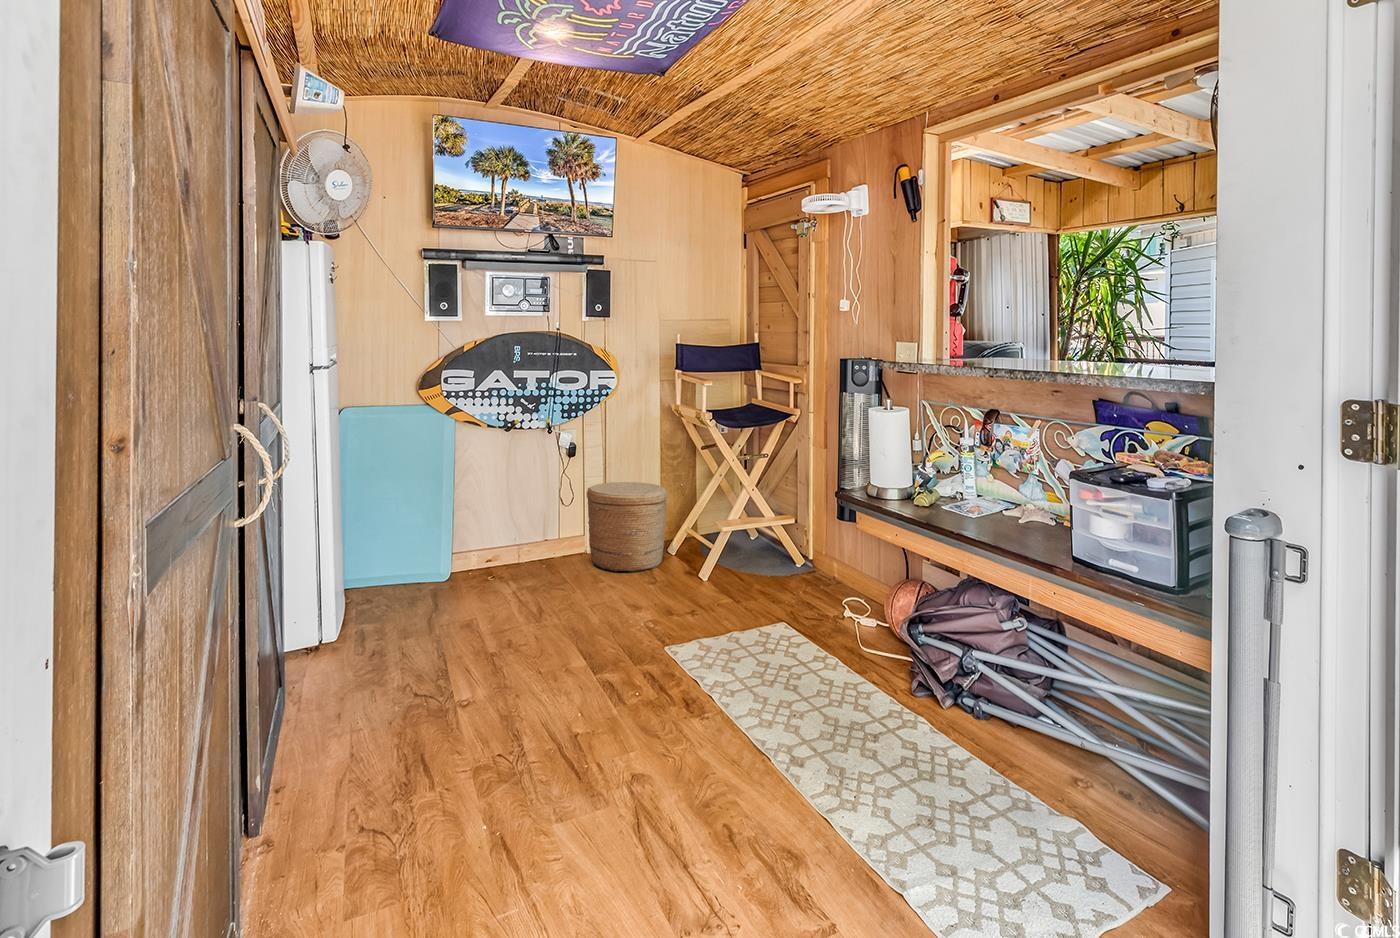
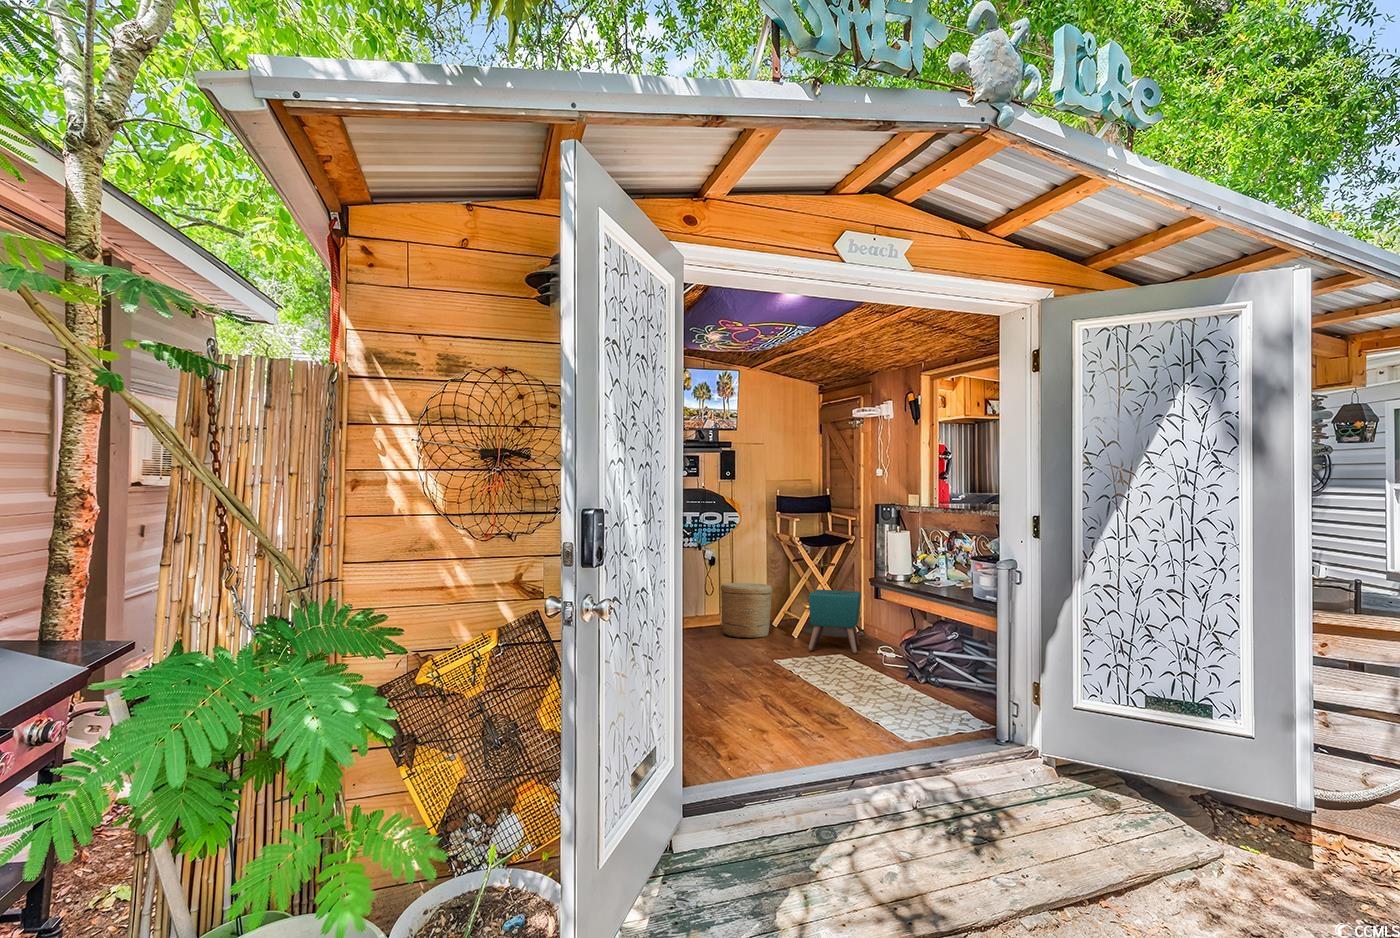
ottoman: none [726,499,810,608] -> present [808,589,861,654]

